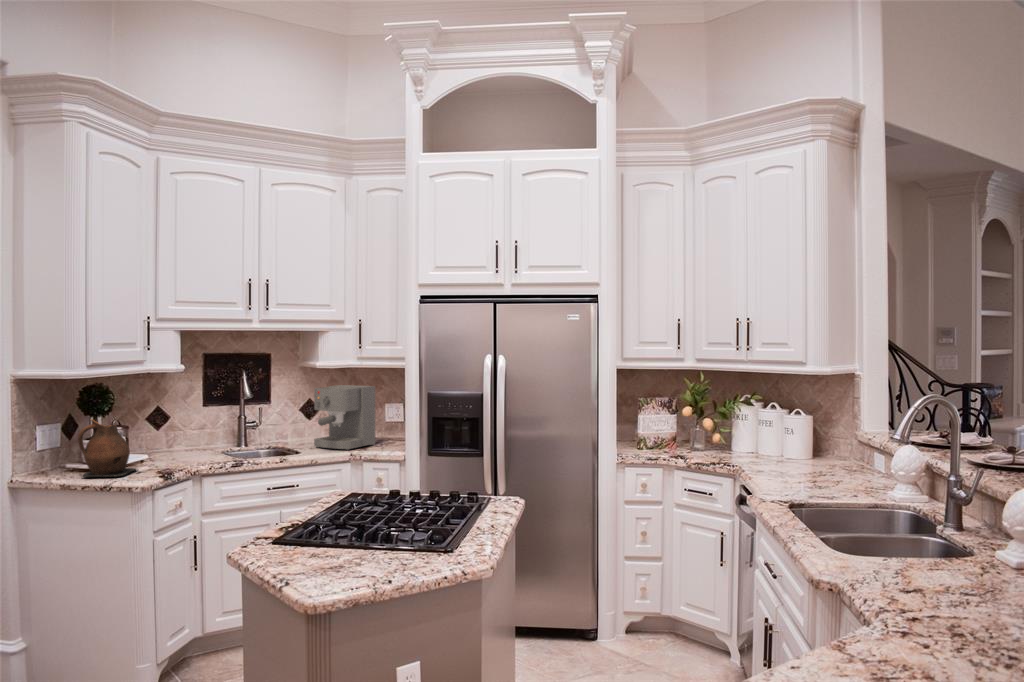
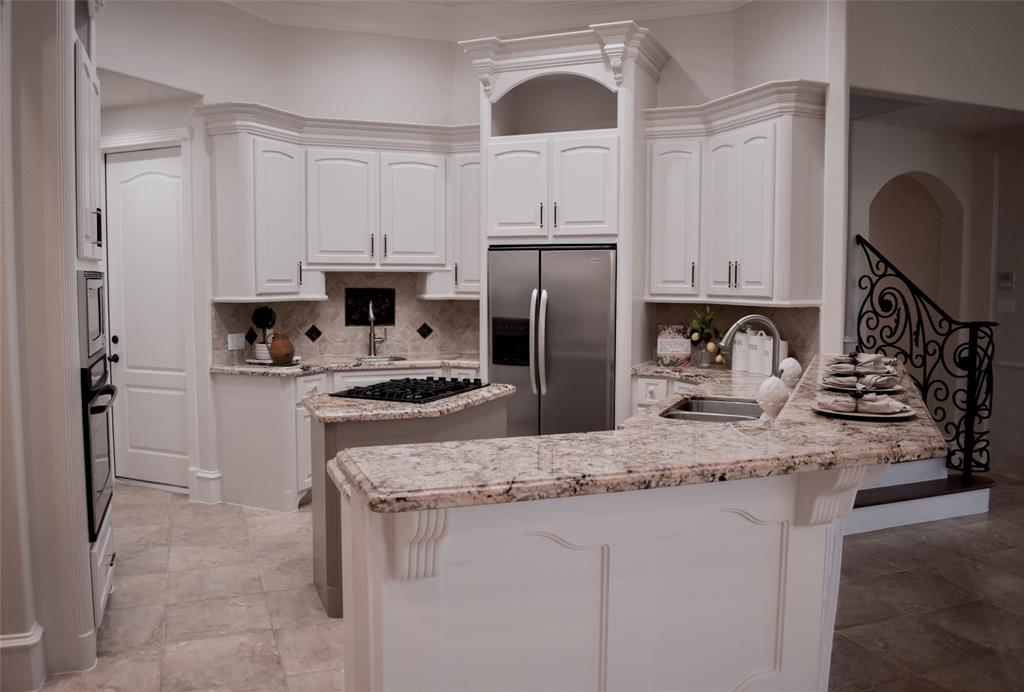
coffee maker: present [314,385,375,450] -> none [420,313,466,361]

